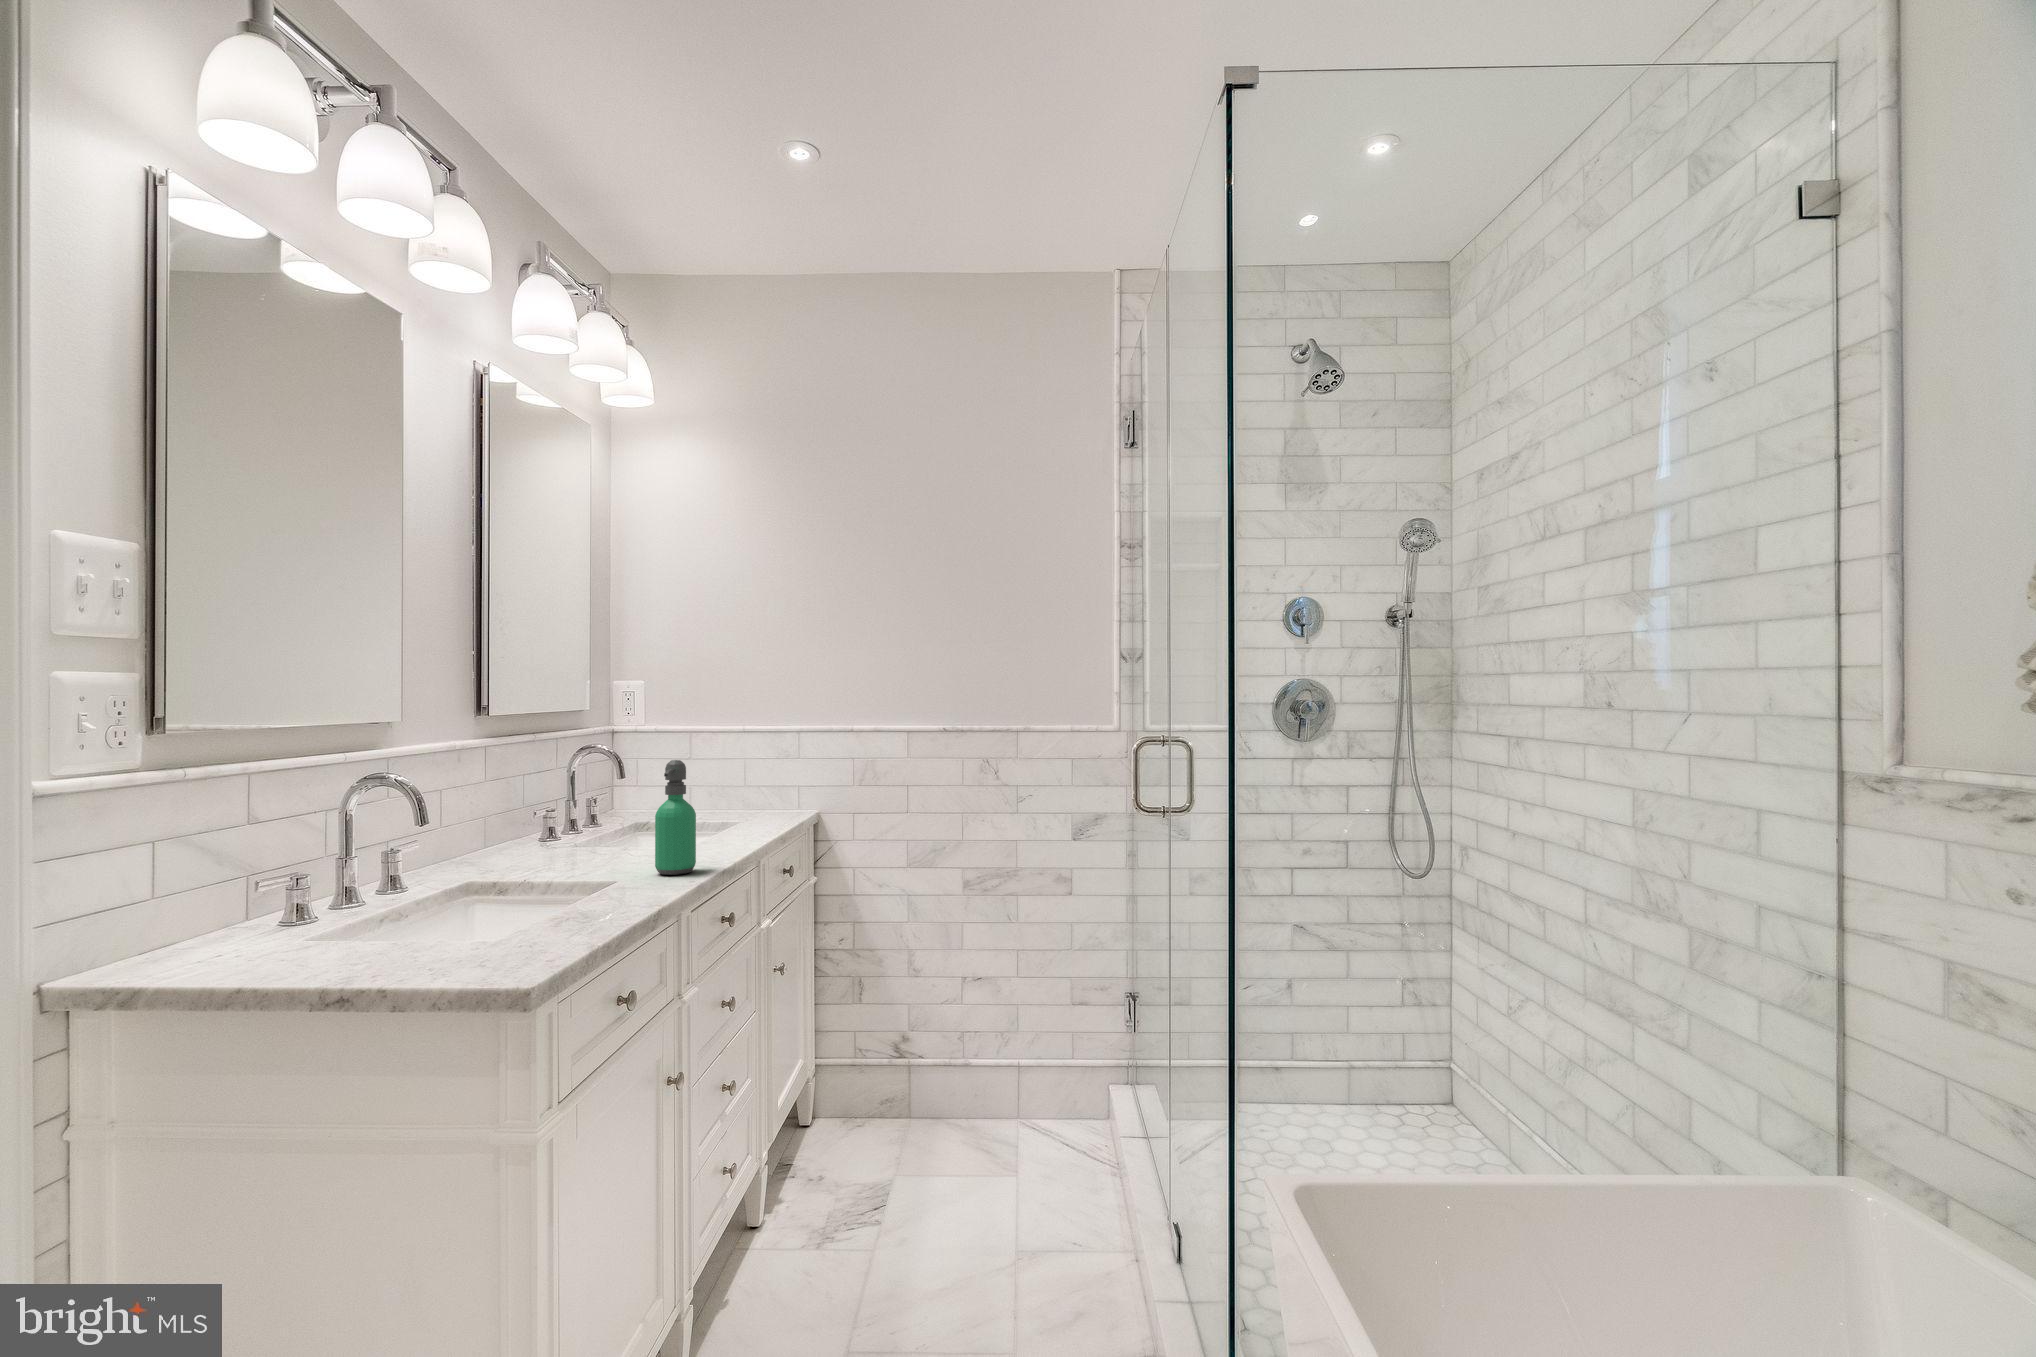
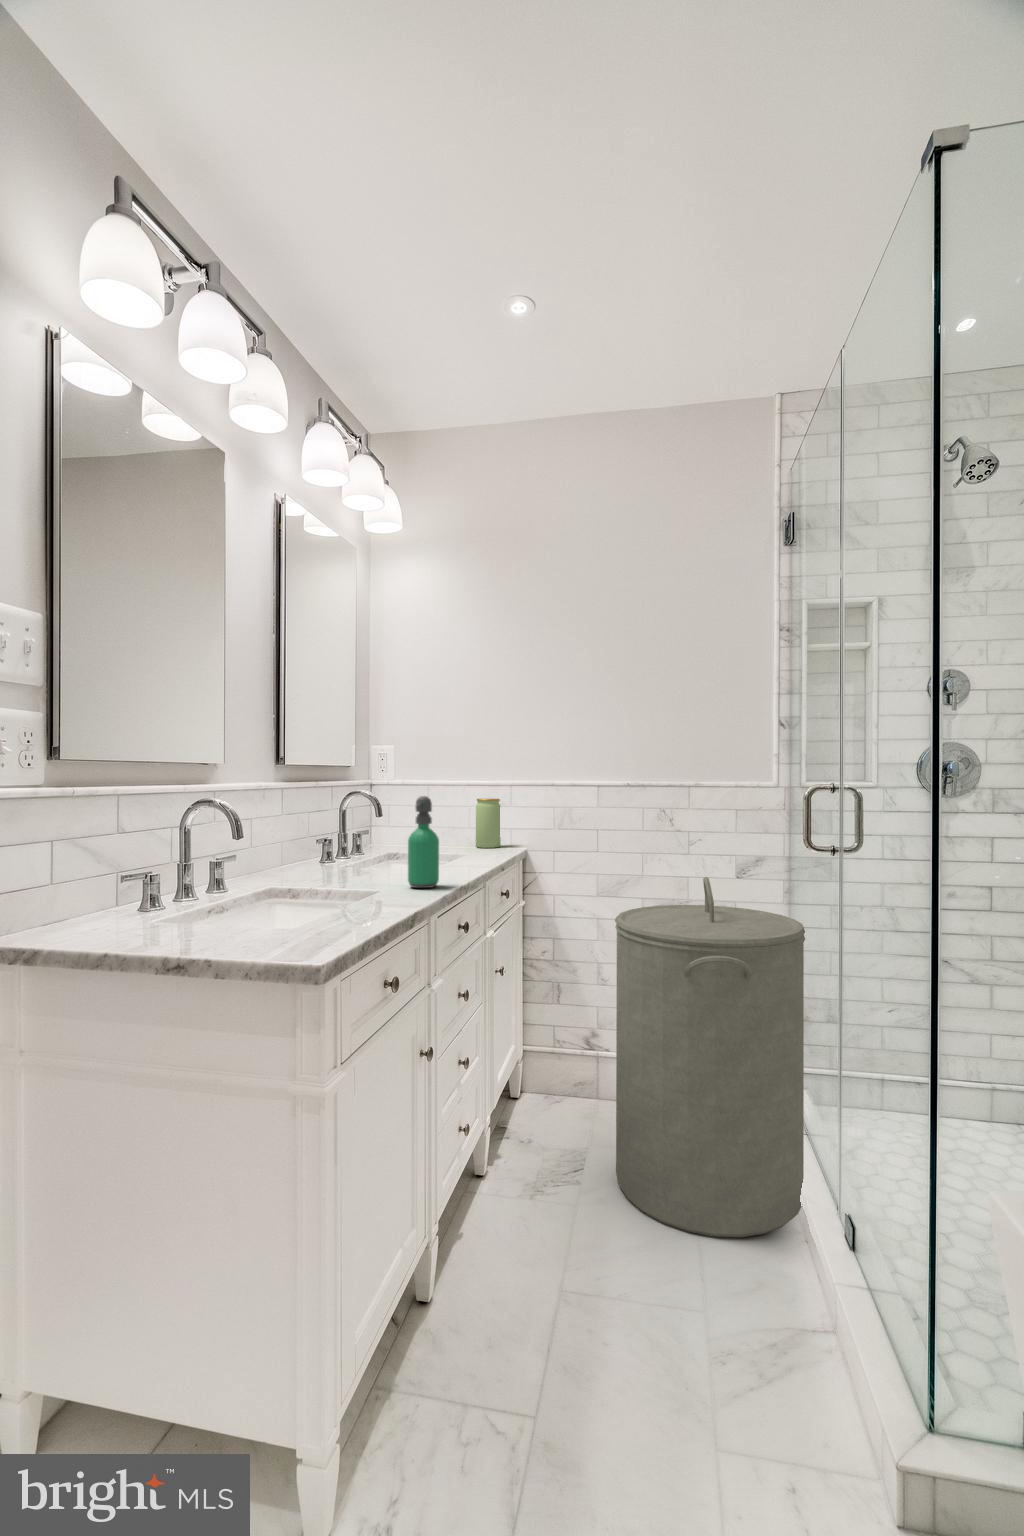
jar: none [754,749,786,812] -> present [476,799,501,848]
laundry hamper: none [921,843,1137,1265] -> present [615,877,805,1237]

